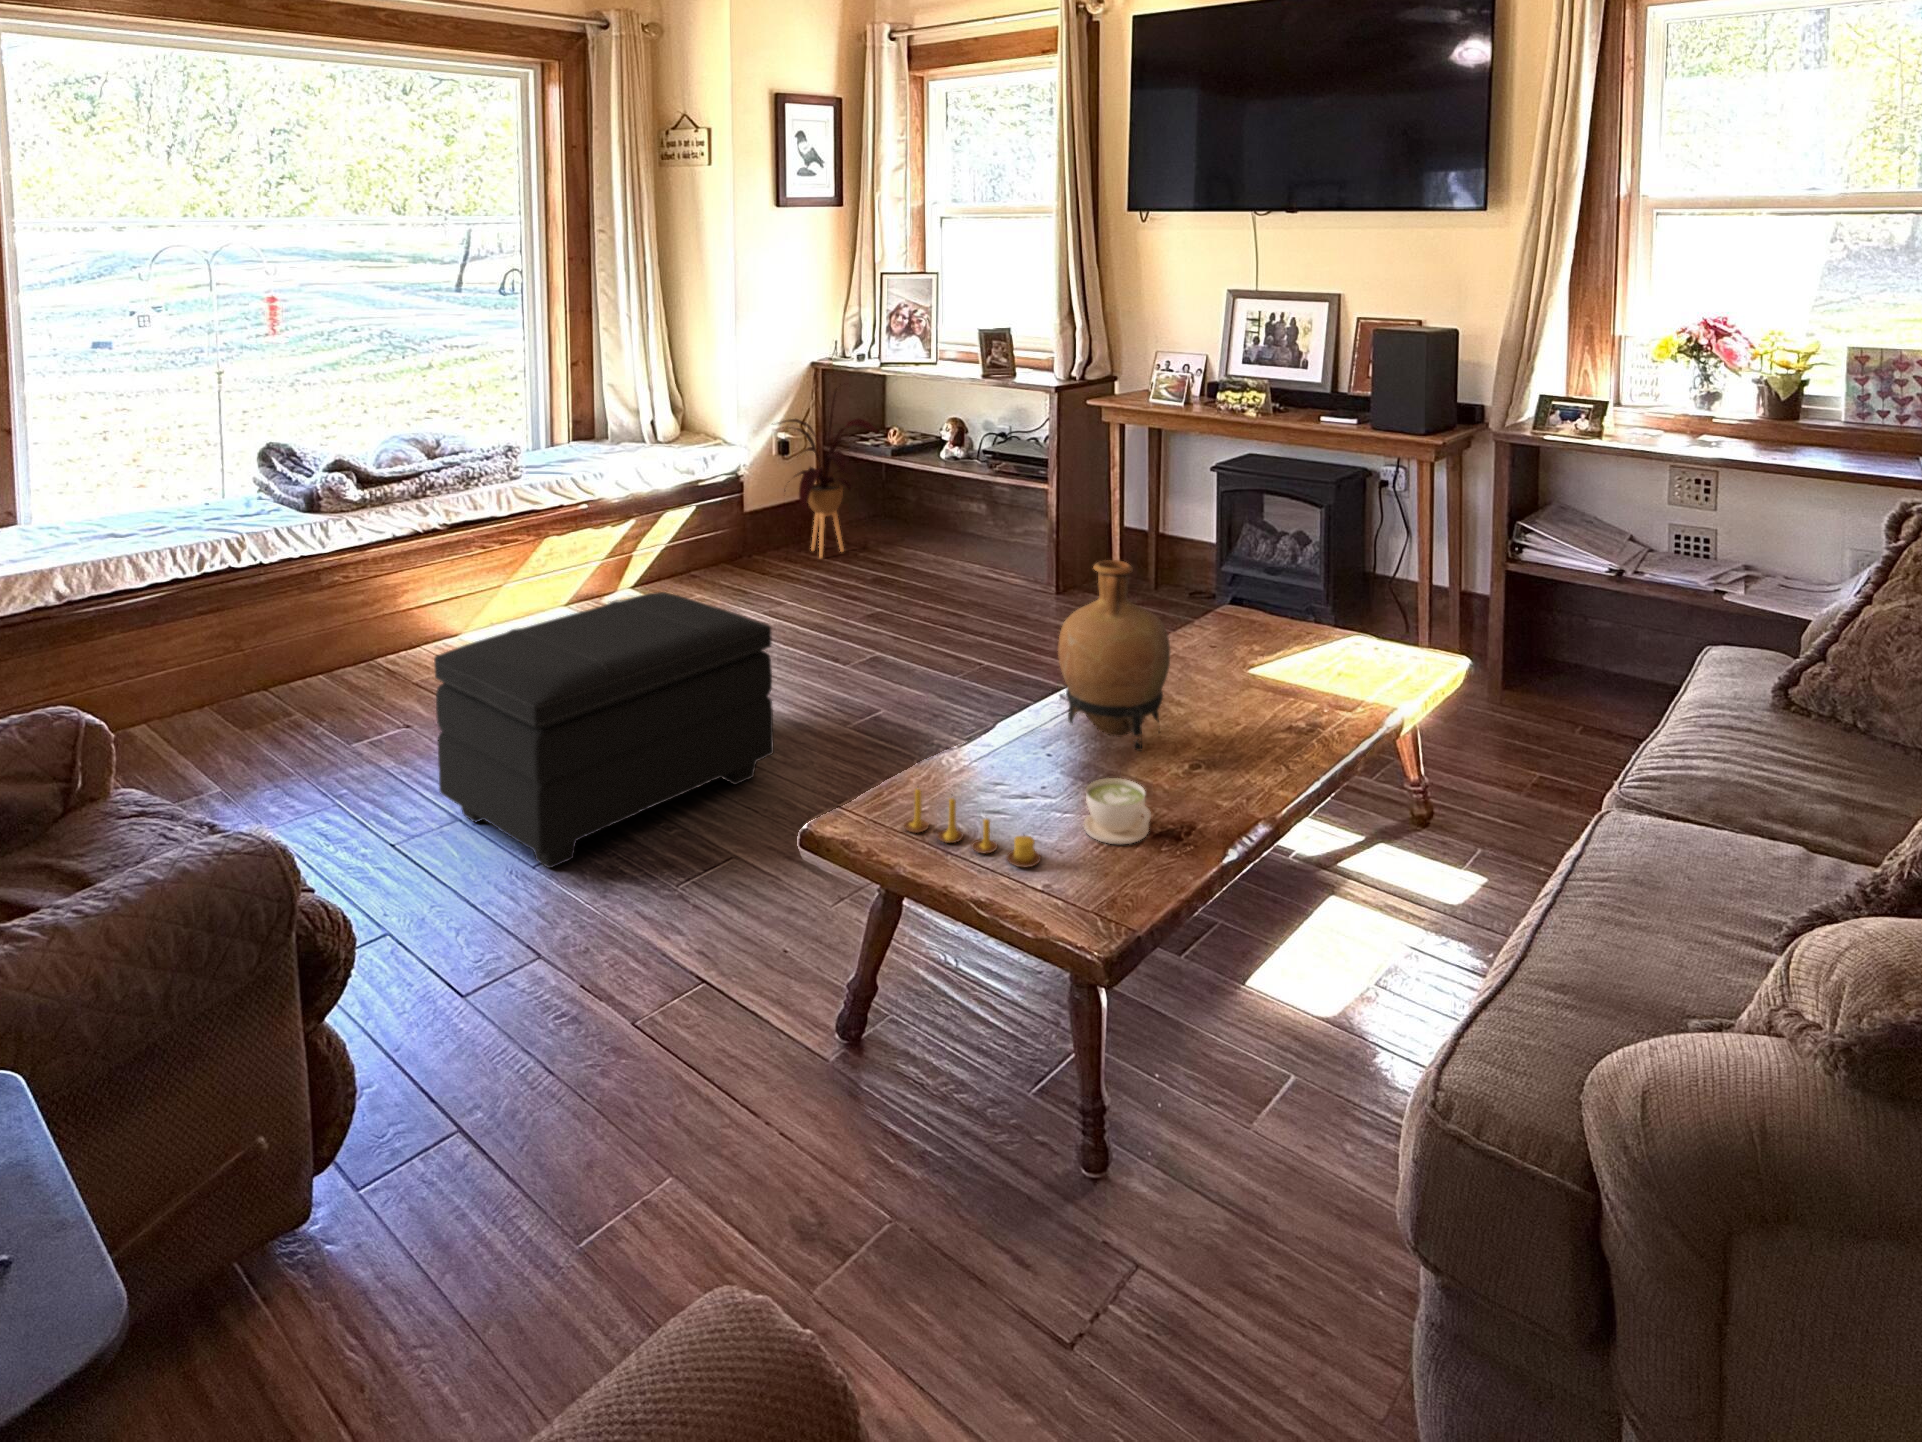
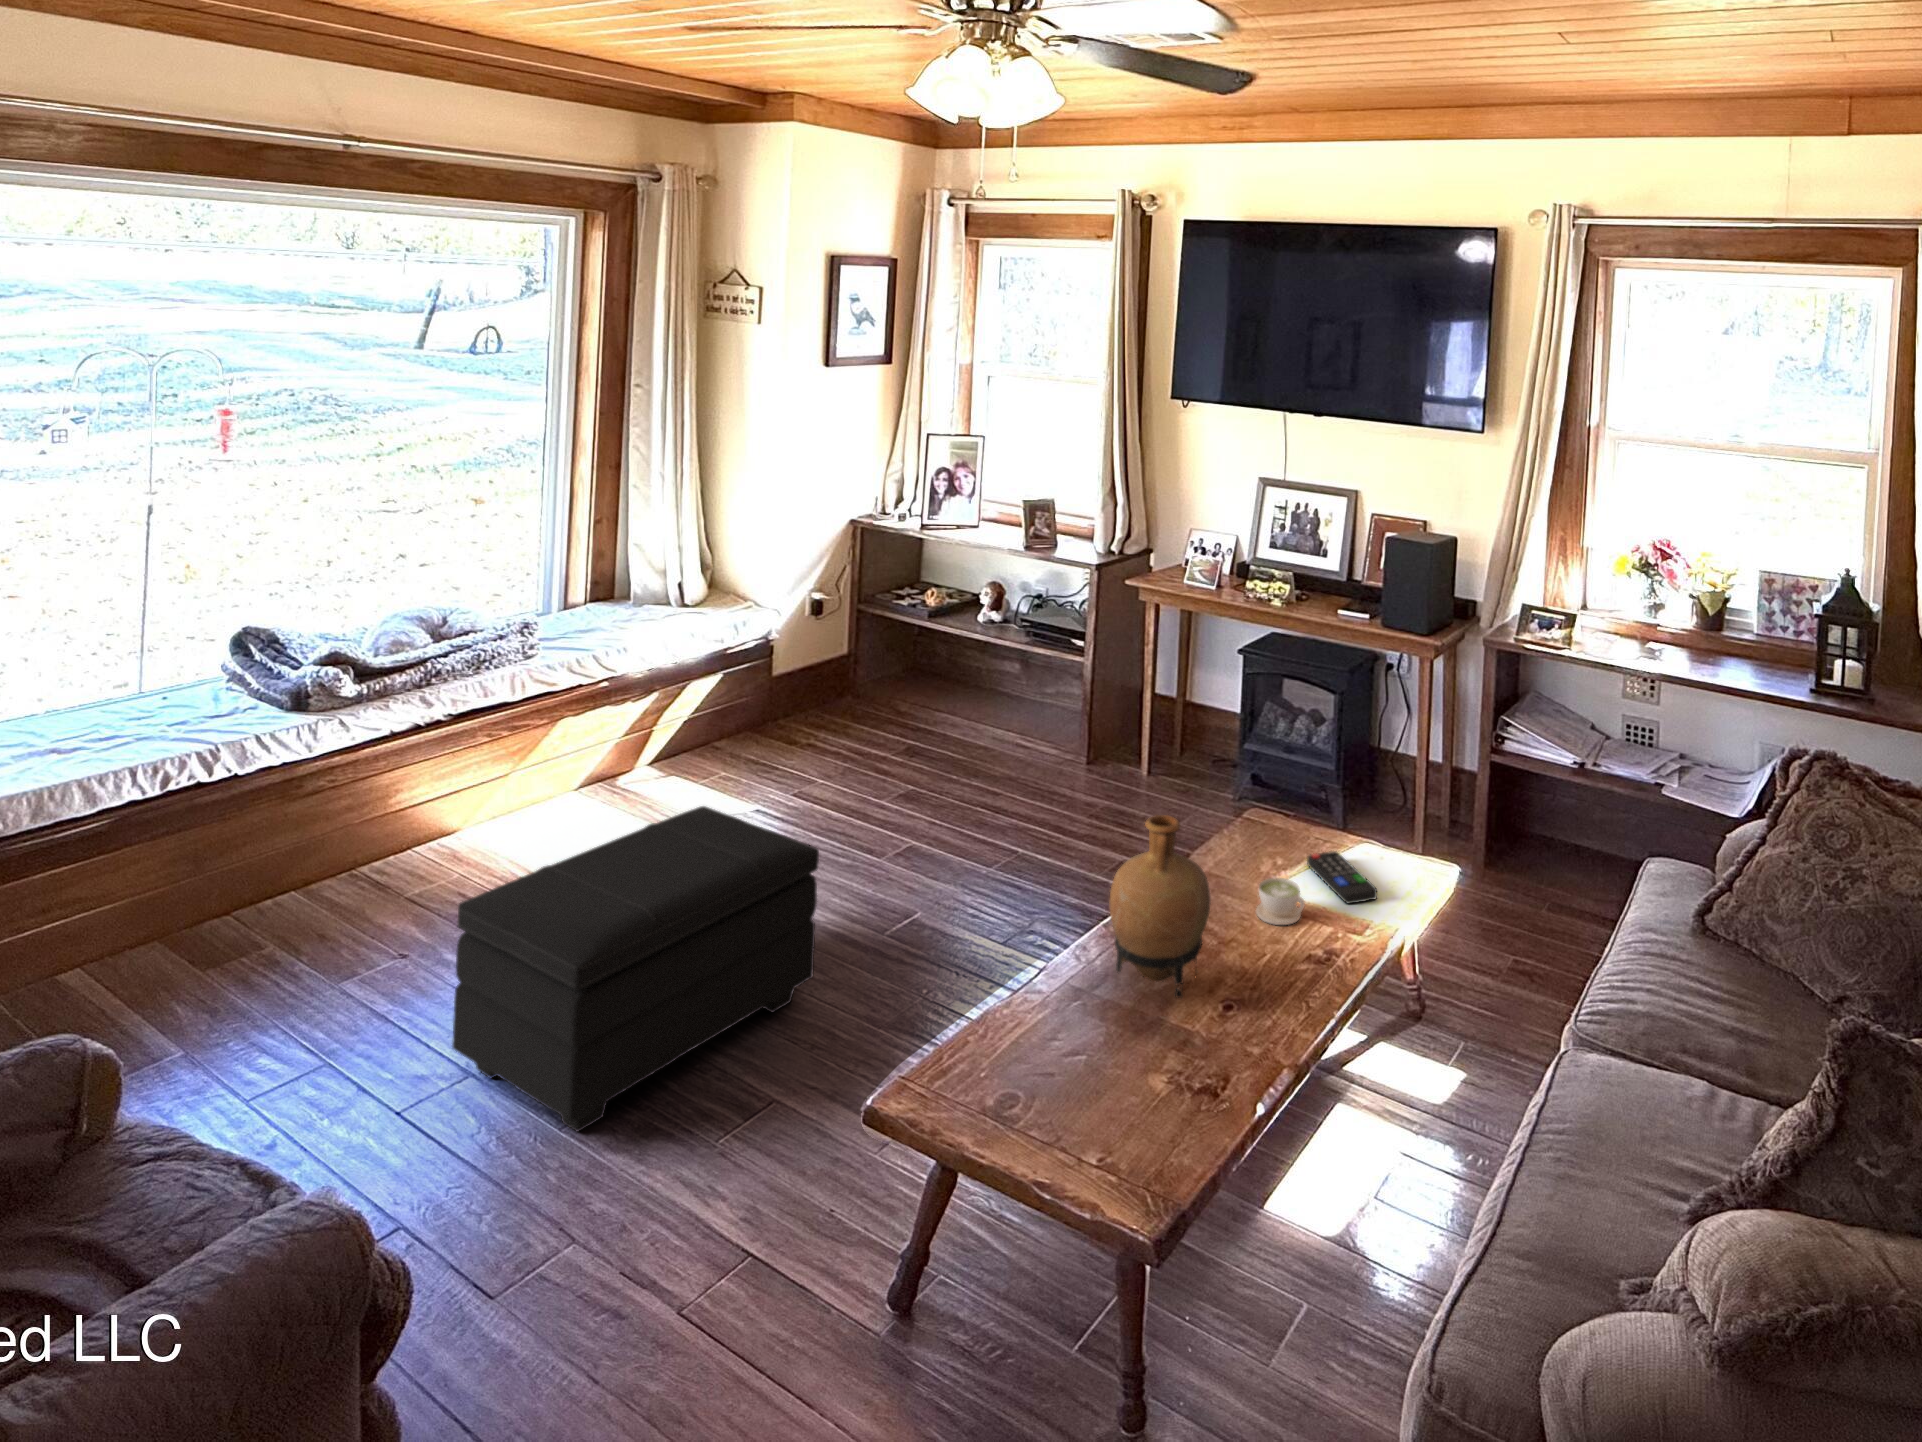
house plant: present [780,383,877,558] -> none [808,549,919,724]
remote control: none [1289,638,1370,685] -> present [1307,851,1377,904]
coffee cup: present [1084,778,1151,844] -> present [1256,878,1305,925]
candle: present [904,788,1041,867] -> none [966,1063,1096,1146]

